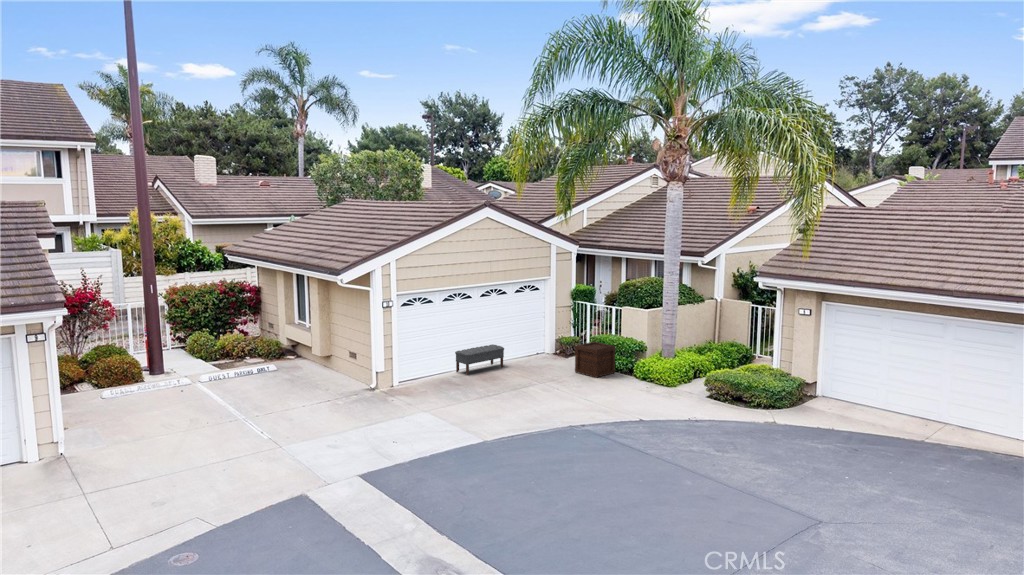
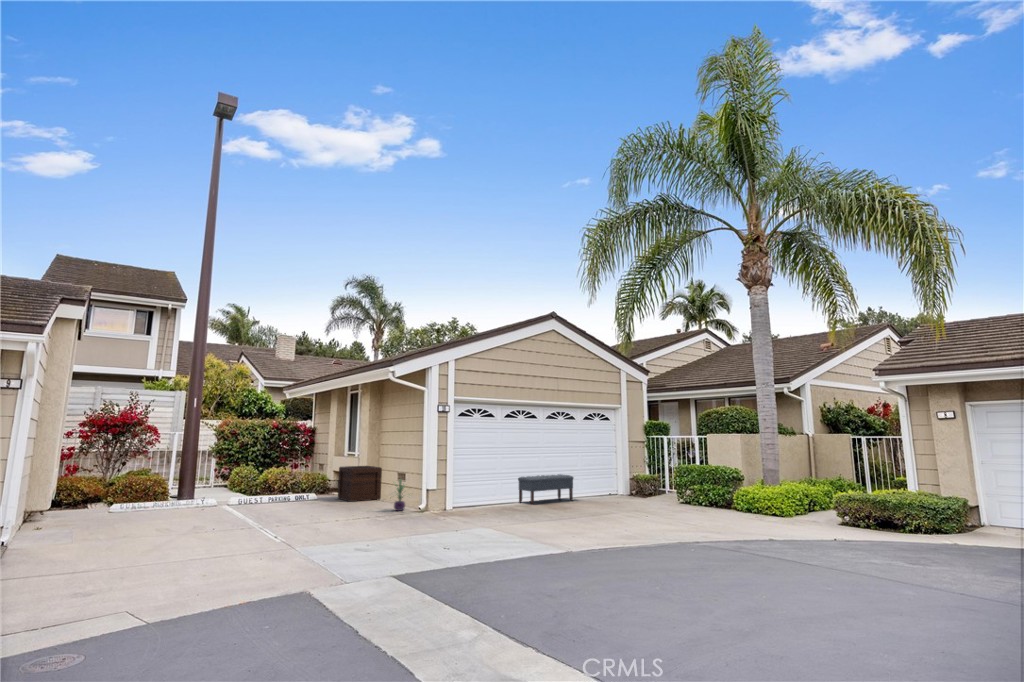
wooden crate: present [575,342,615,378] -> present [338,466,382,502]
decorative plant: none [338,361,367,389] -> present [394,480,405,511]

